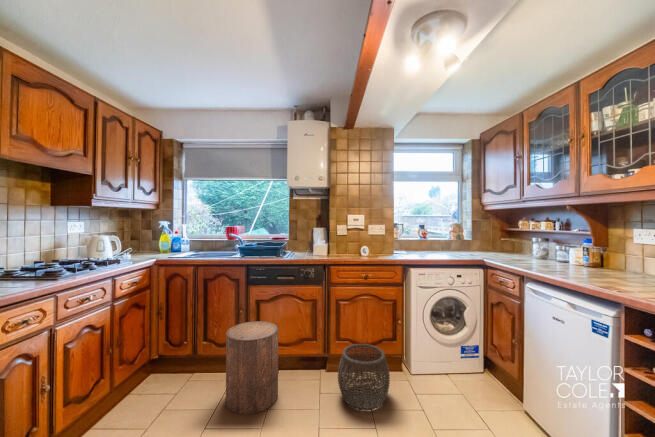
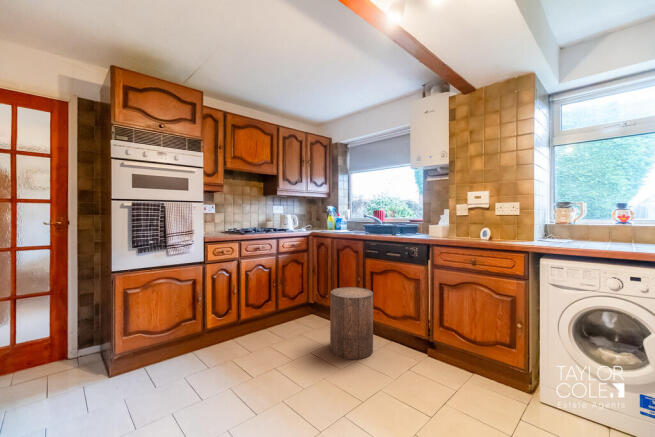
woven basket: present [338,344,390,410] -> none [413,332,476,404]

